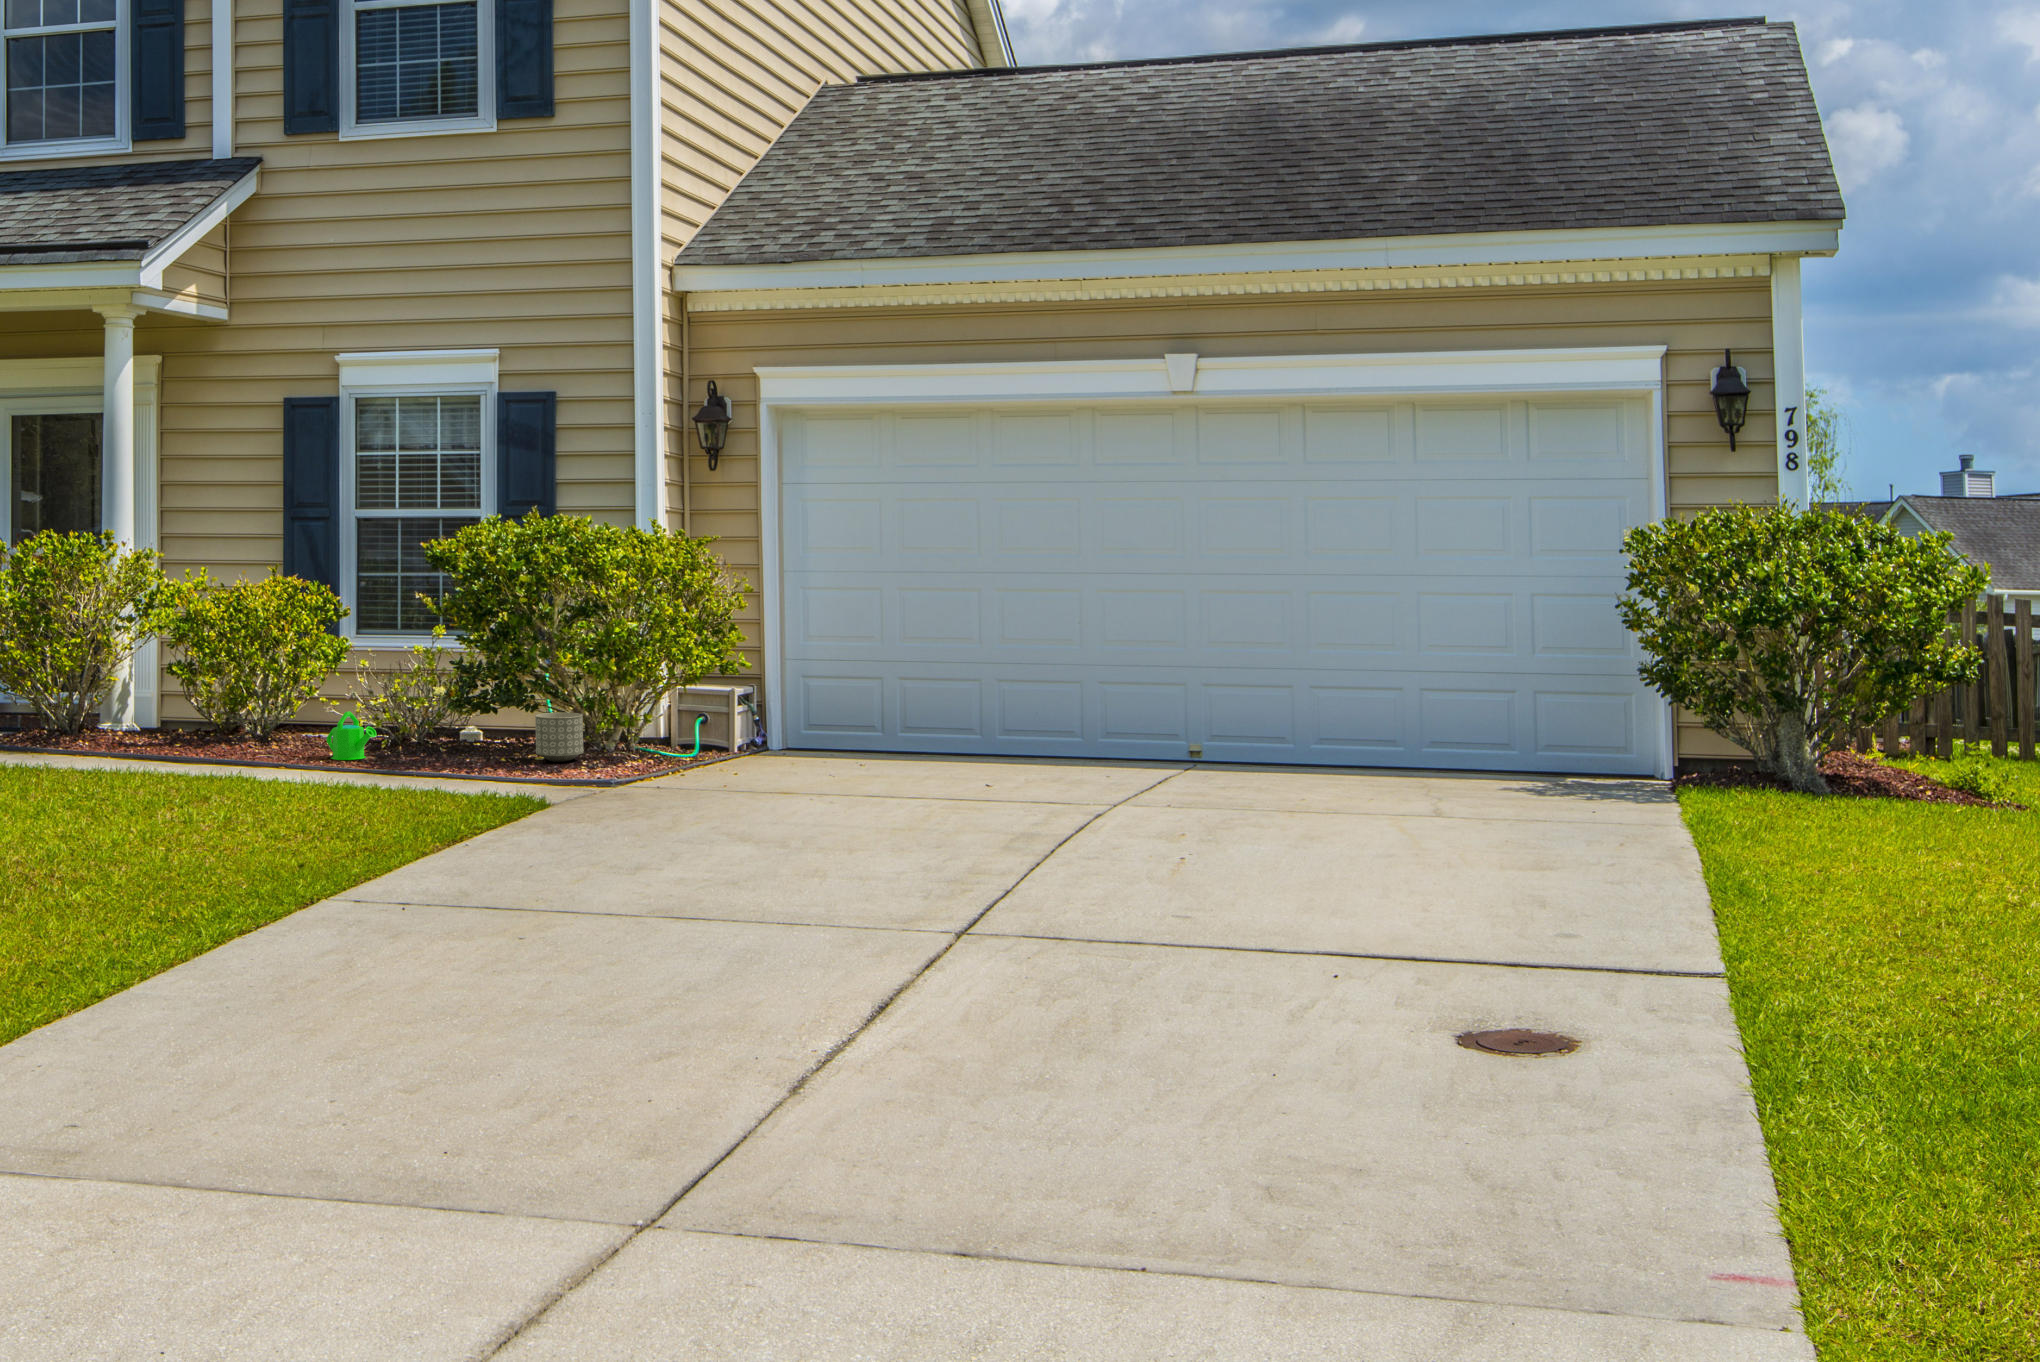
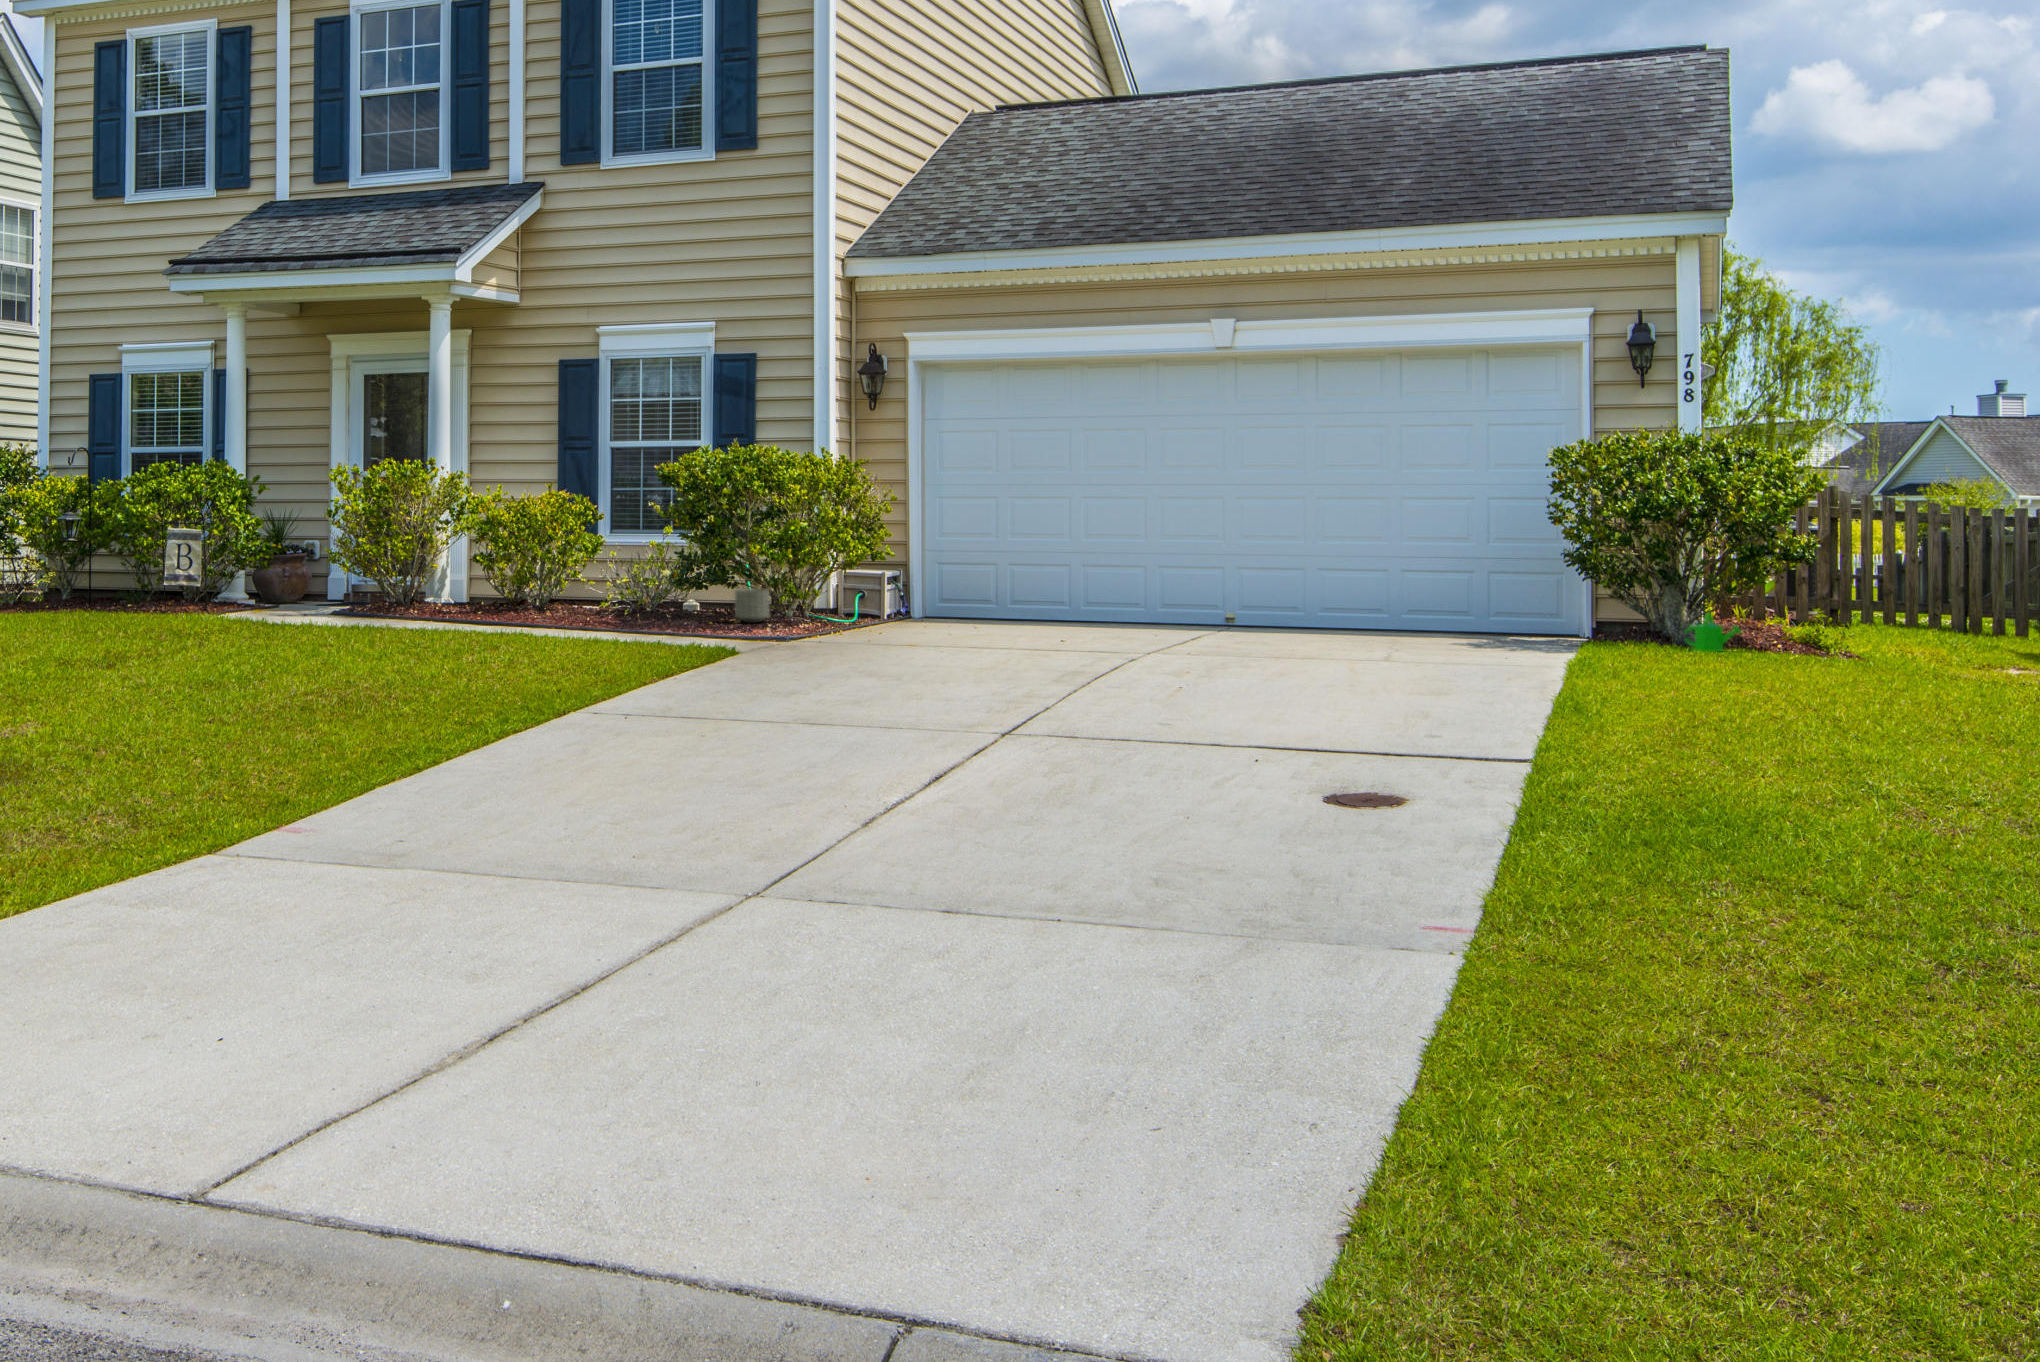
watering can: present [327,711,377,760] -> present [1685,613,1741,652]

